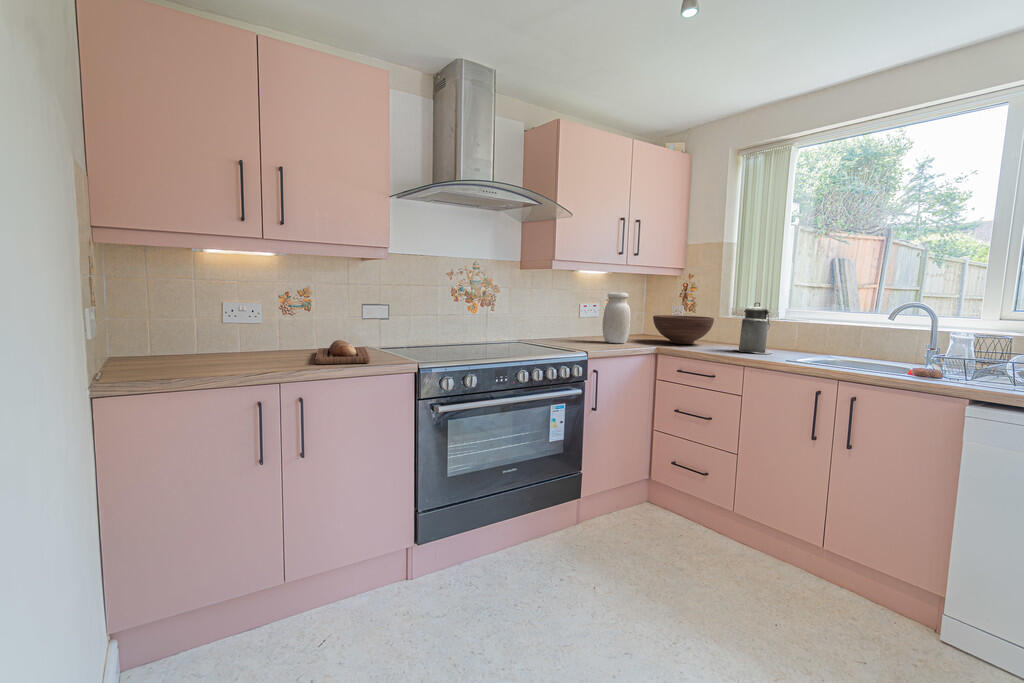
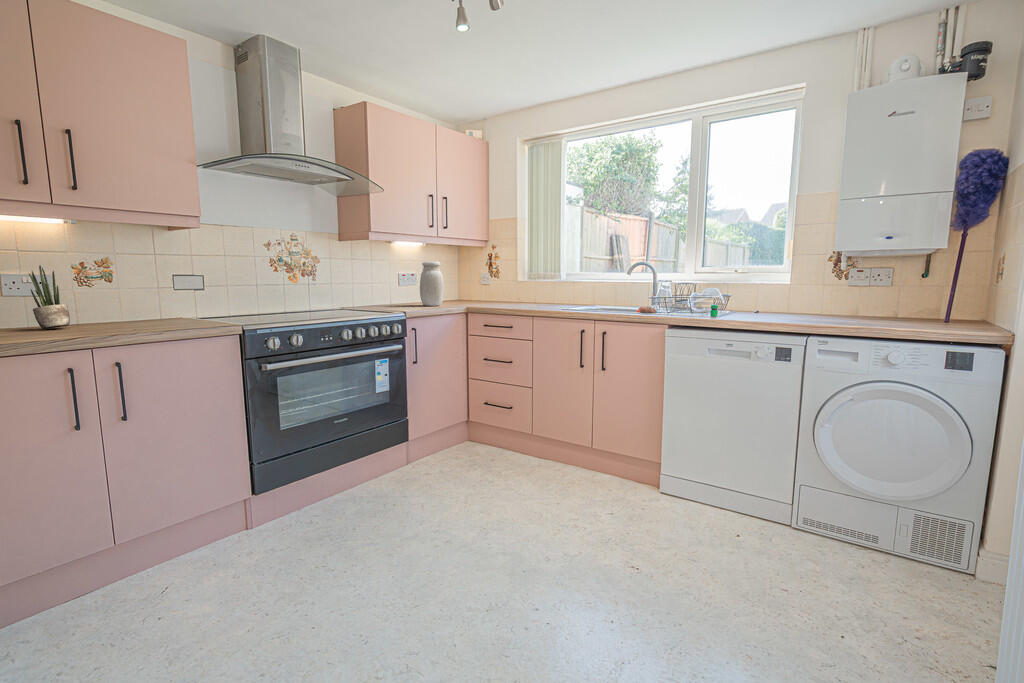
potted plant: none [245,295,273,355] -> present [29,265,70,329]
canister: present [734,302,772,354] -> none [527,267,554,307]
fruit bowl: present [653,315,714,344] -> none [463,281,512,304]
bread loaf: present [315,340,370,364] -> none [125,310,189,331]

